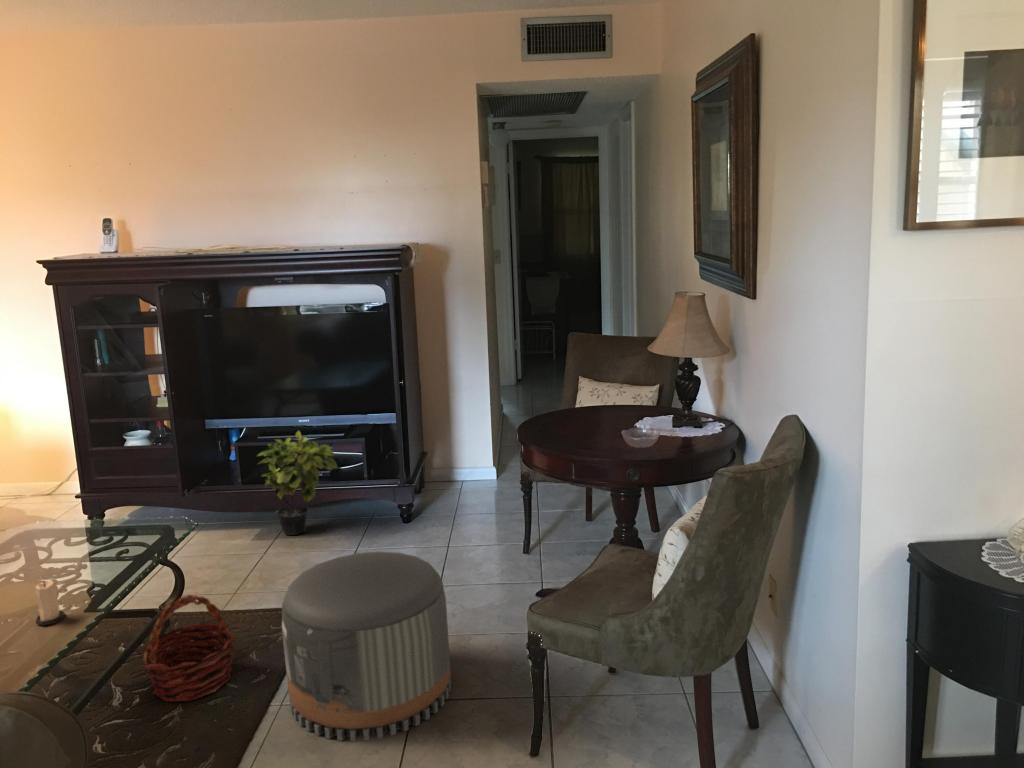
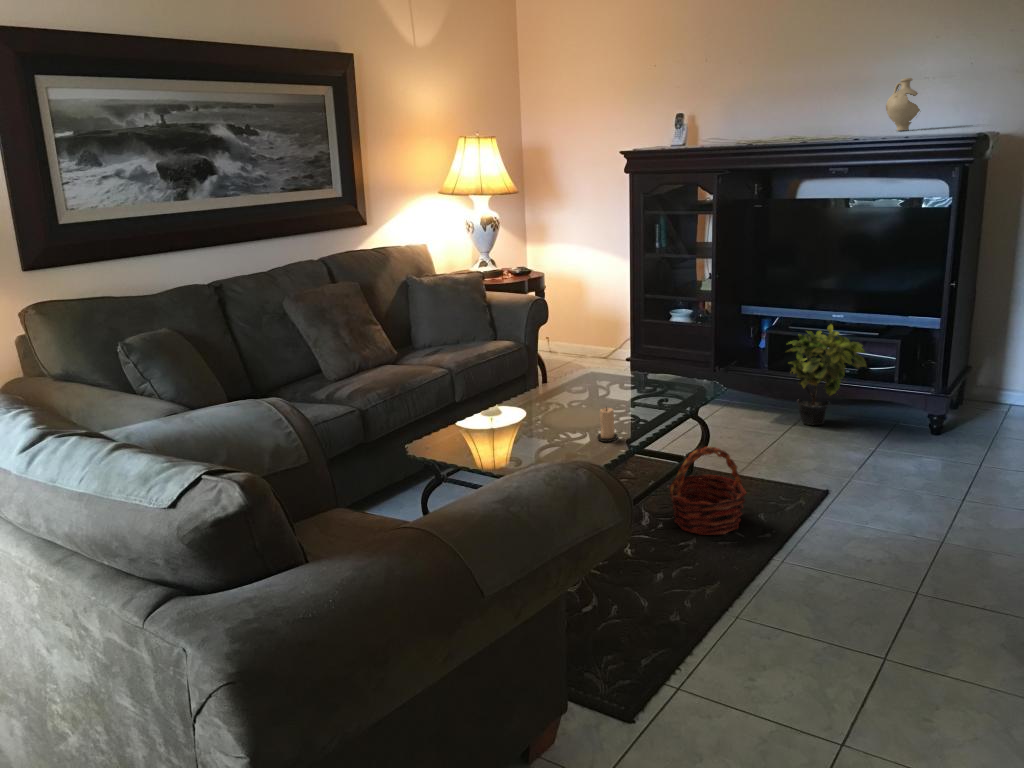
decorative vase: none [320,194,352,242] -> present [886,78,921,131]
pouf: present [282,552,451,741] -> none [790,440,968,615]

